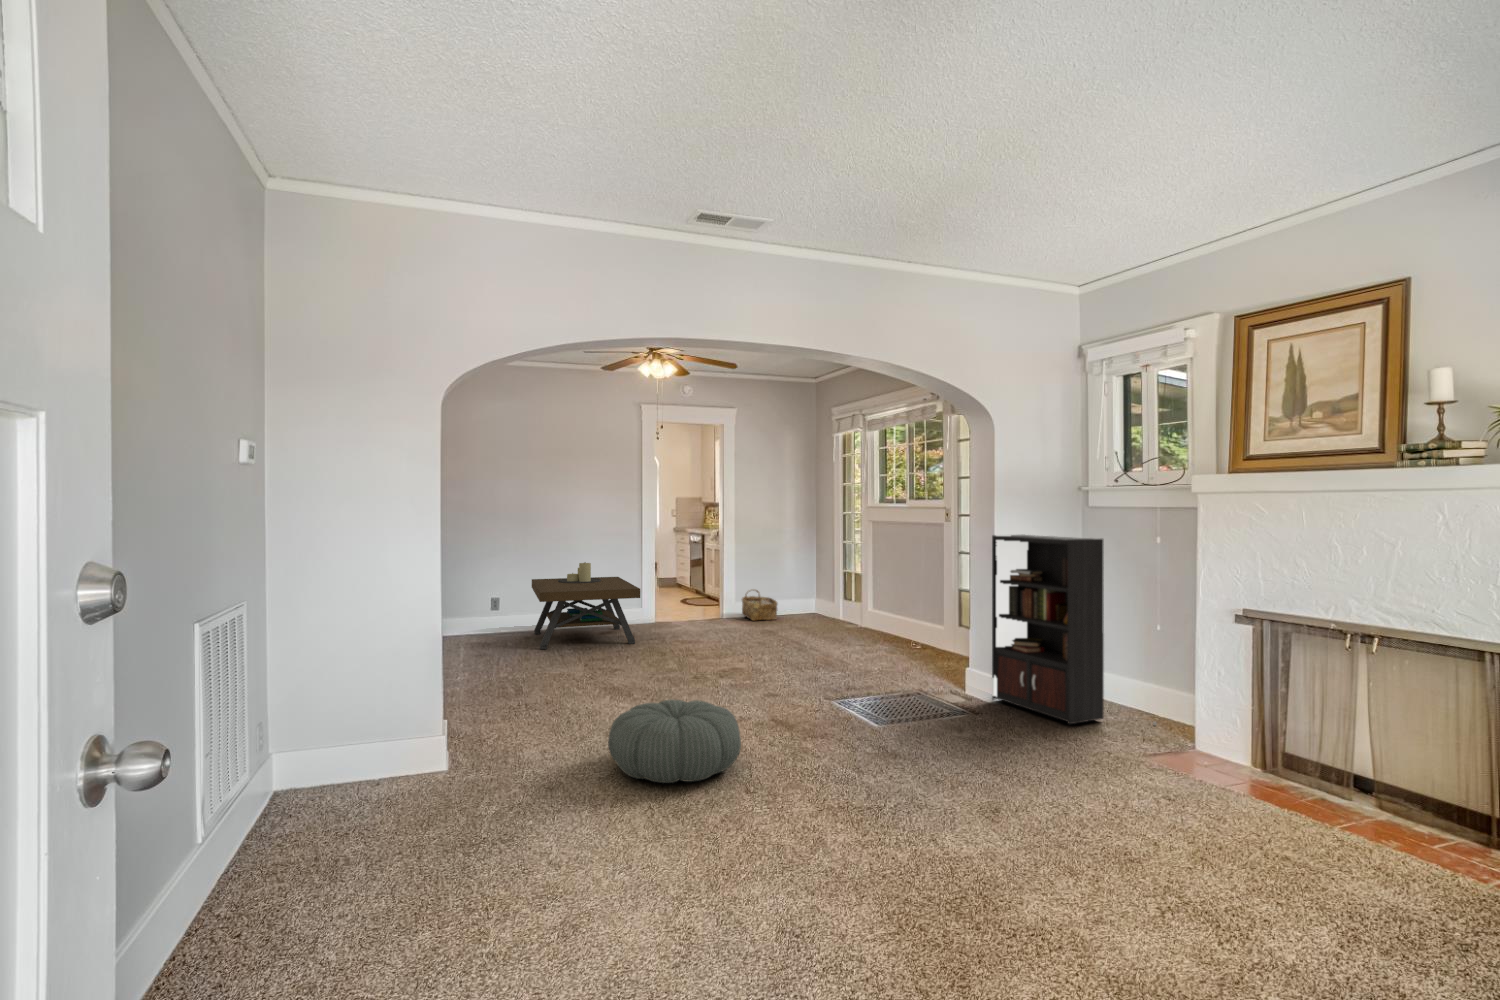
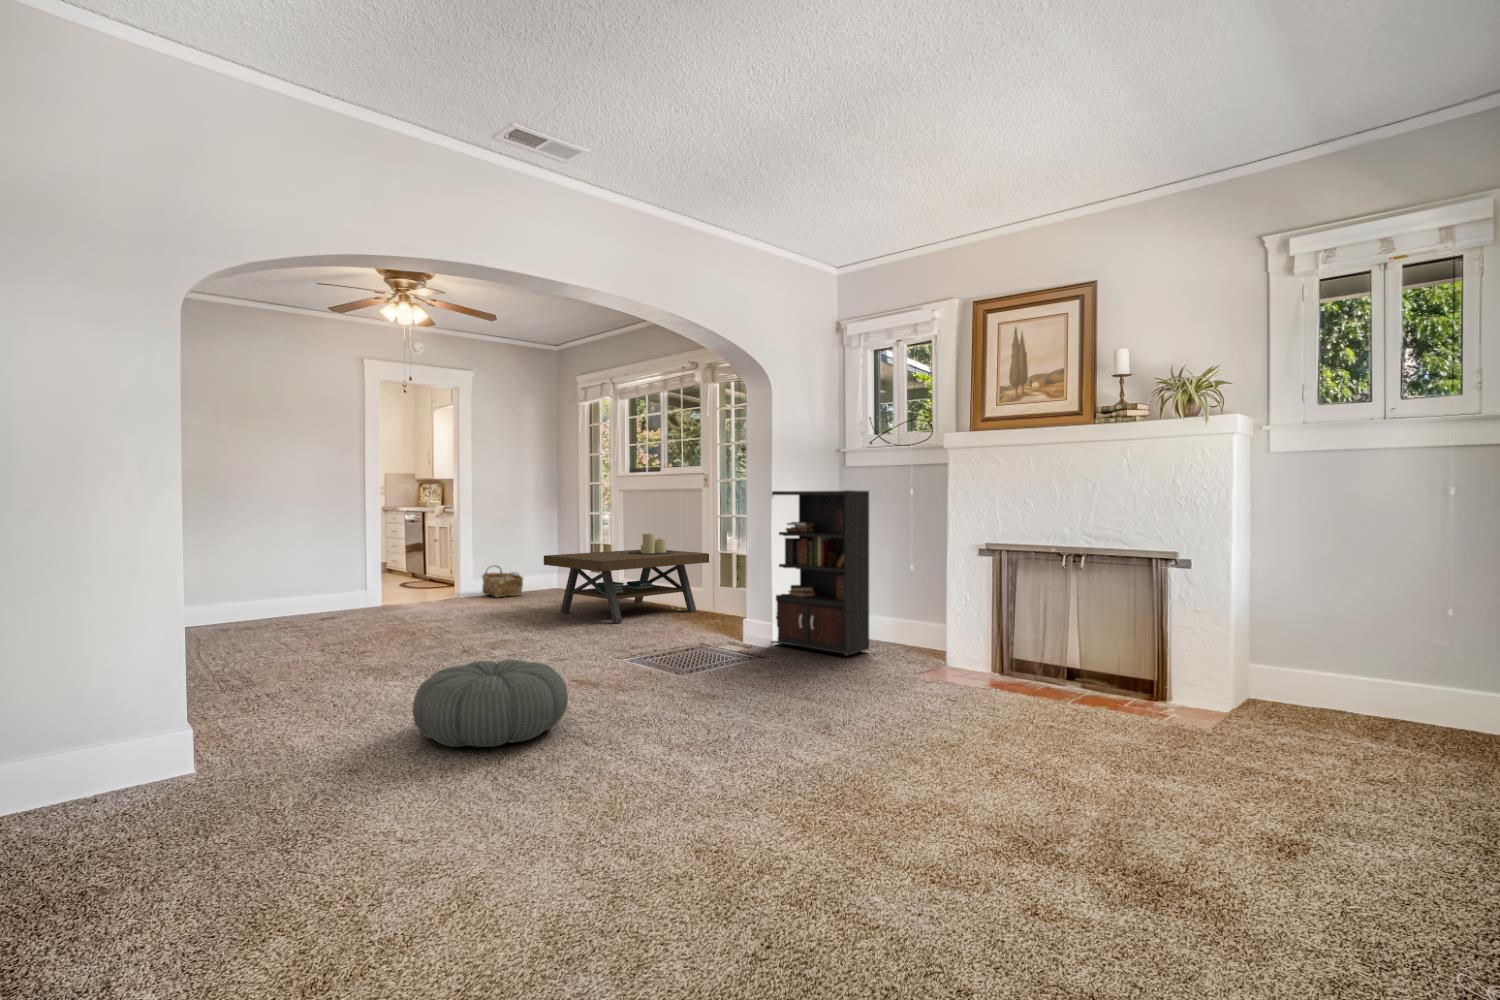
coffee table: present [532,562,640,649] -> present [544,533,709,623]

